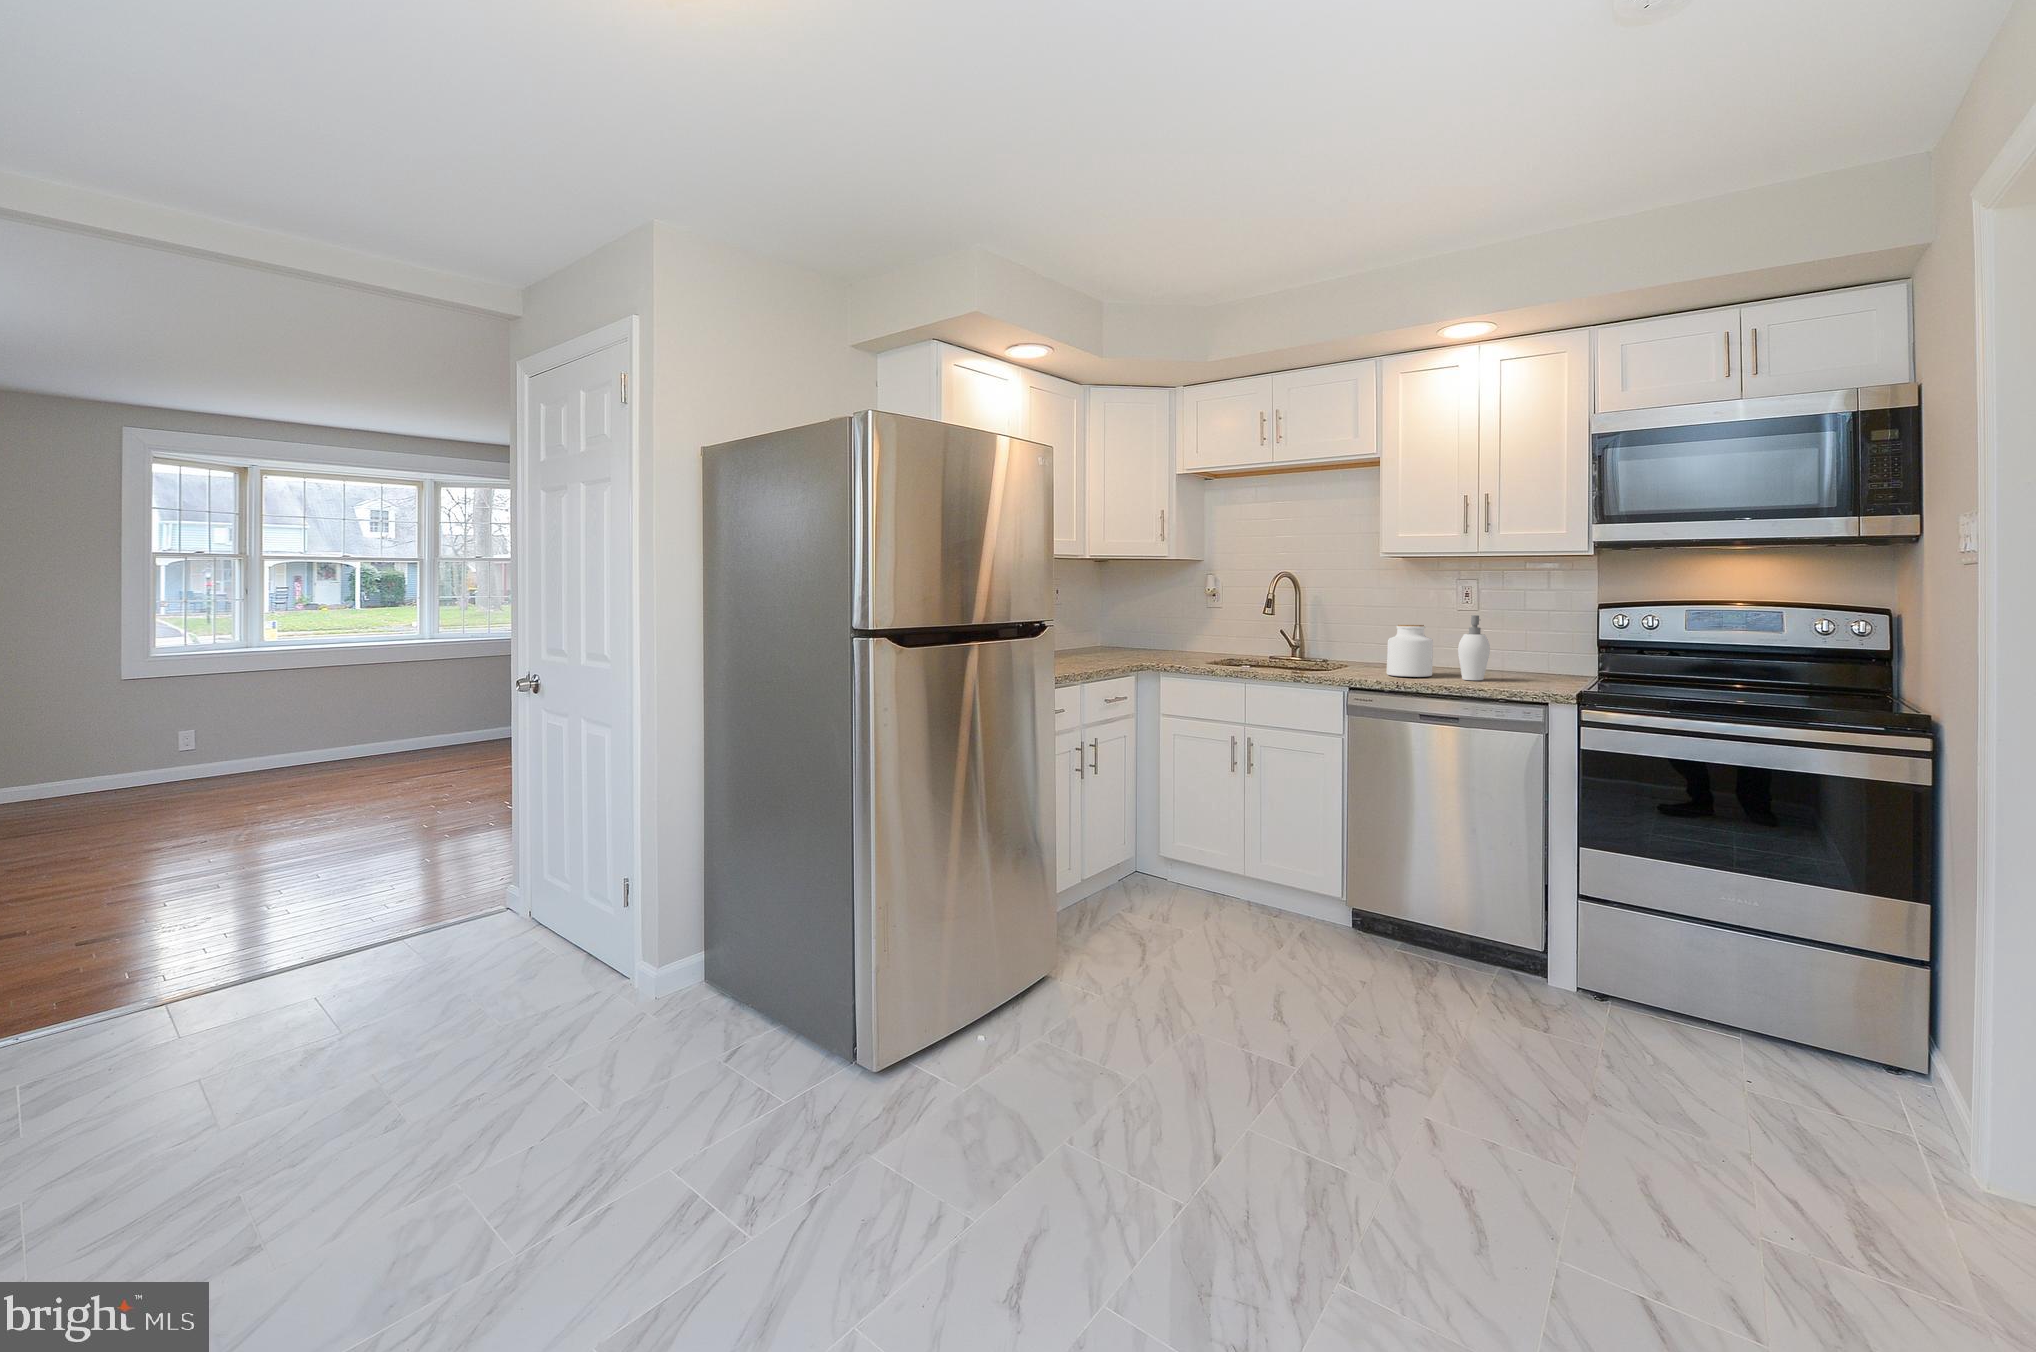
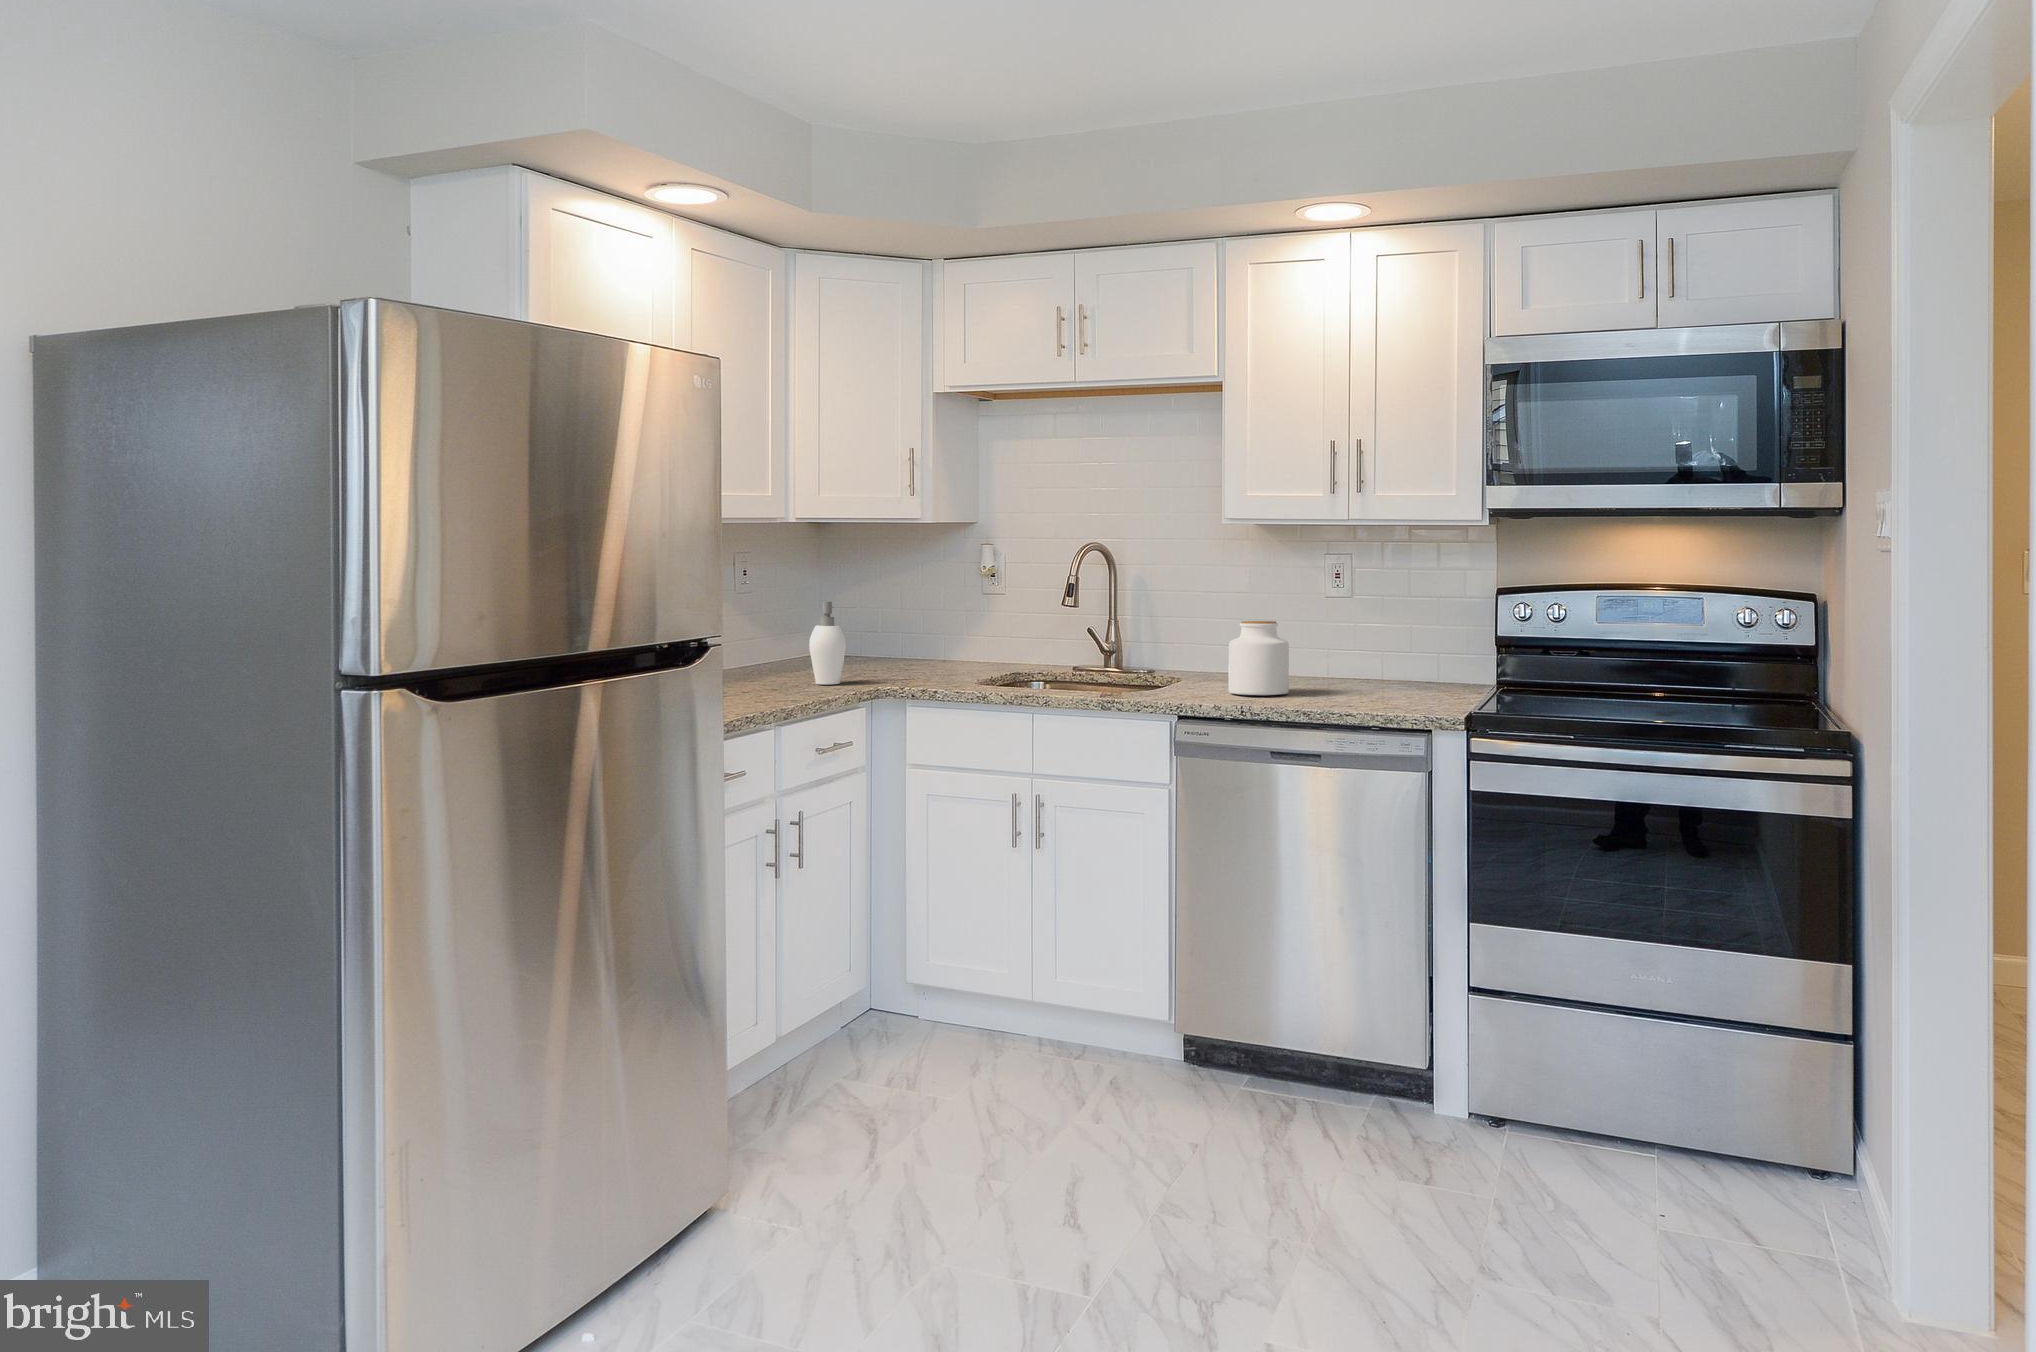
soap dispenser: present [1458,615,1490,680] -> present [809,602,855,684]

